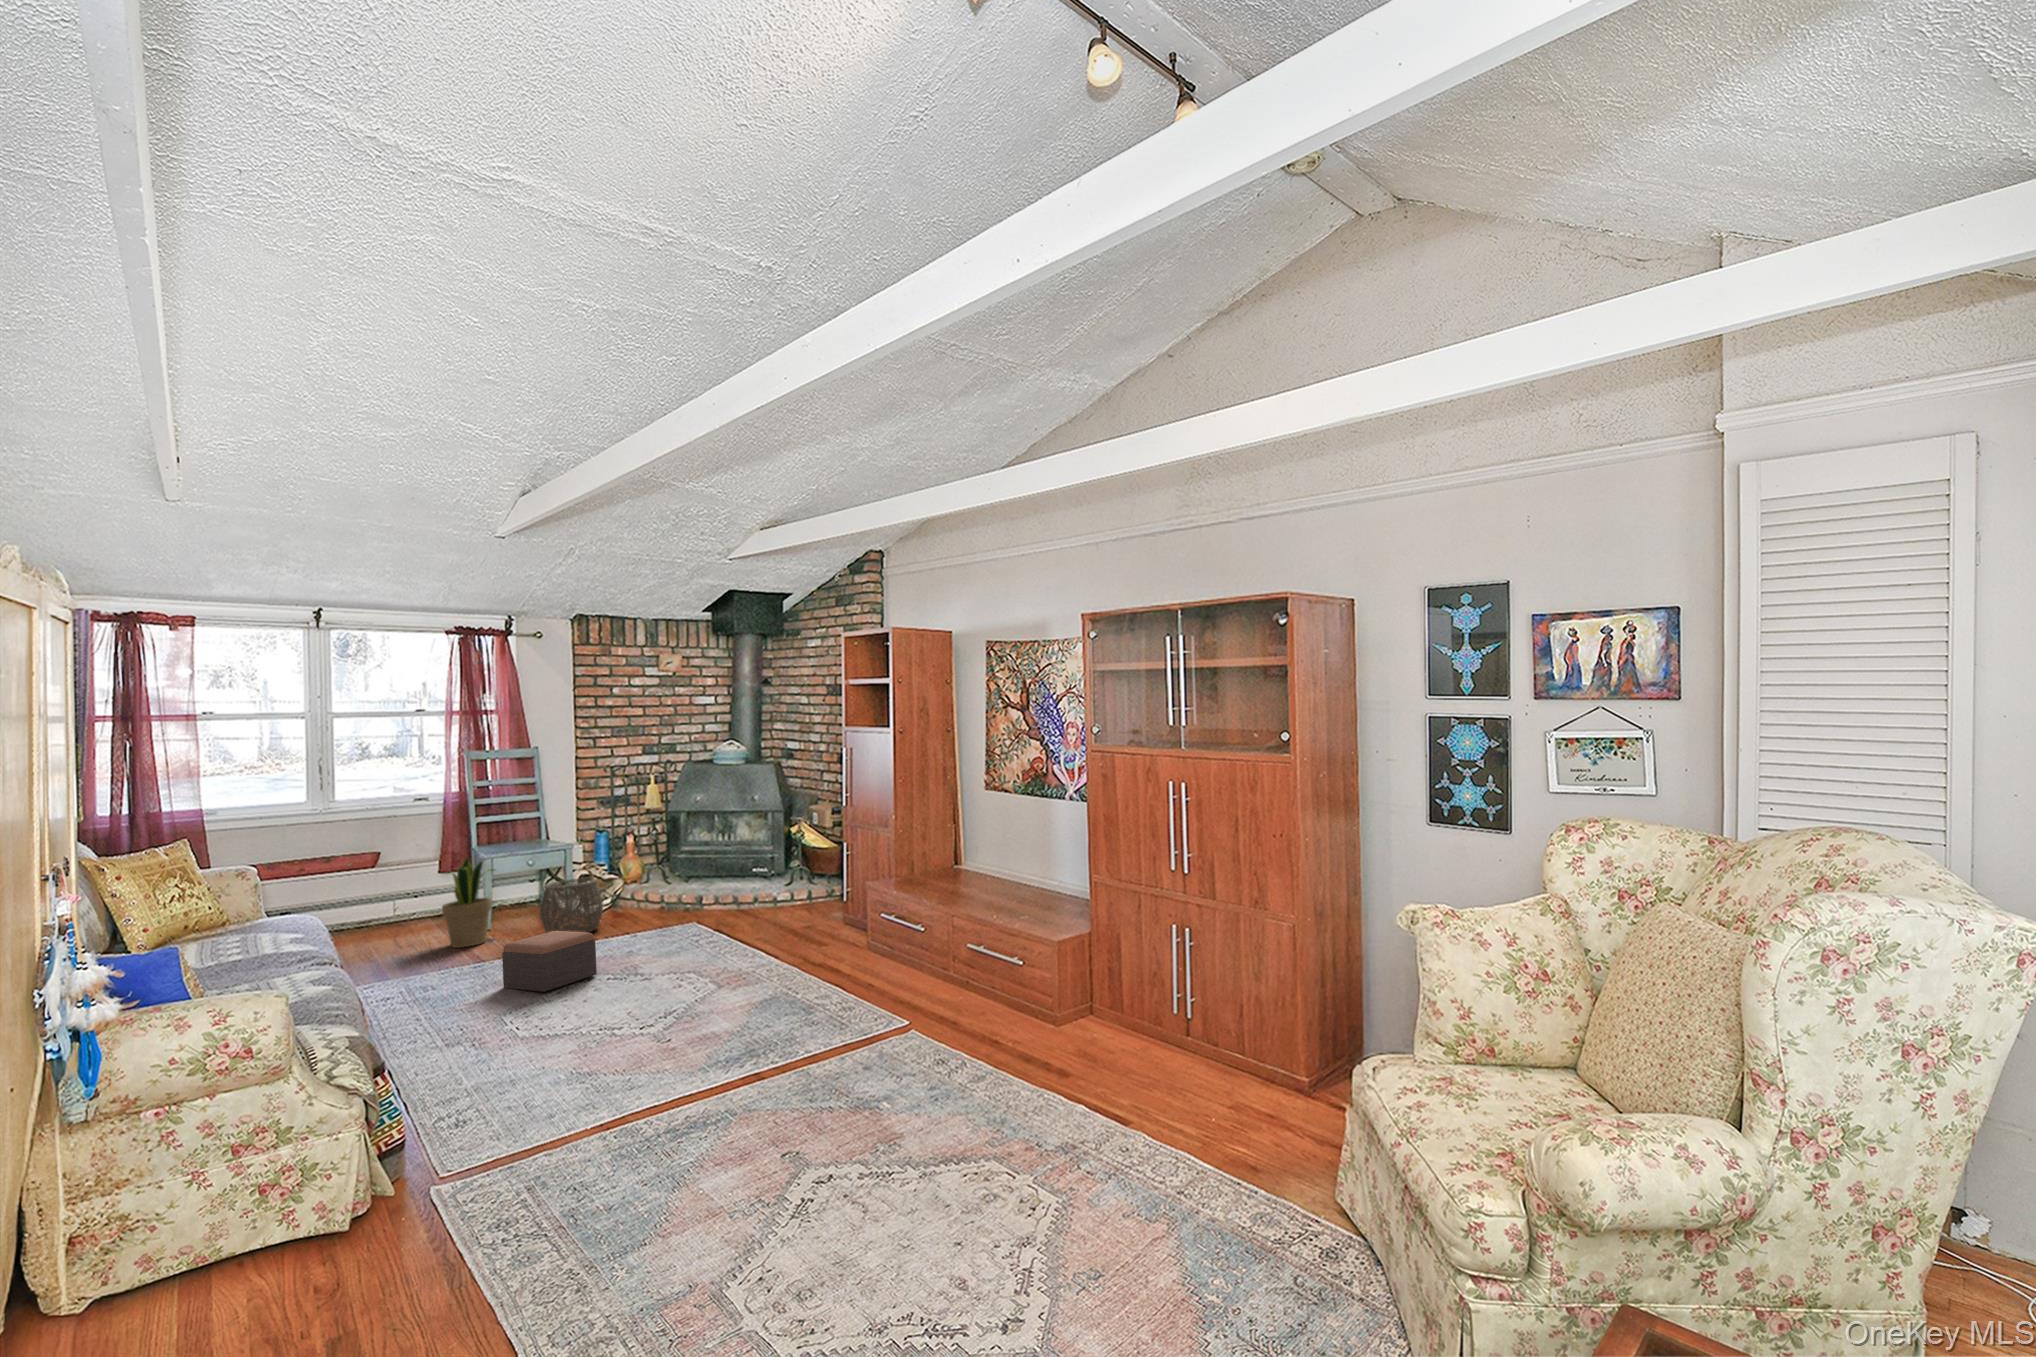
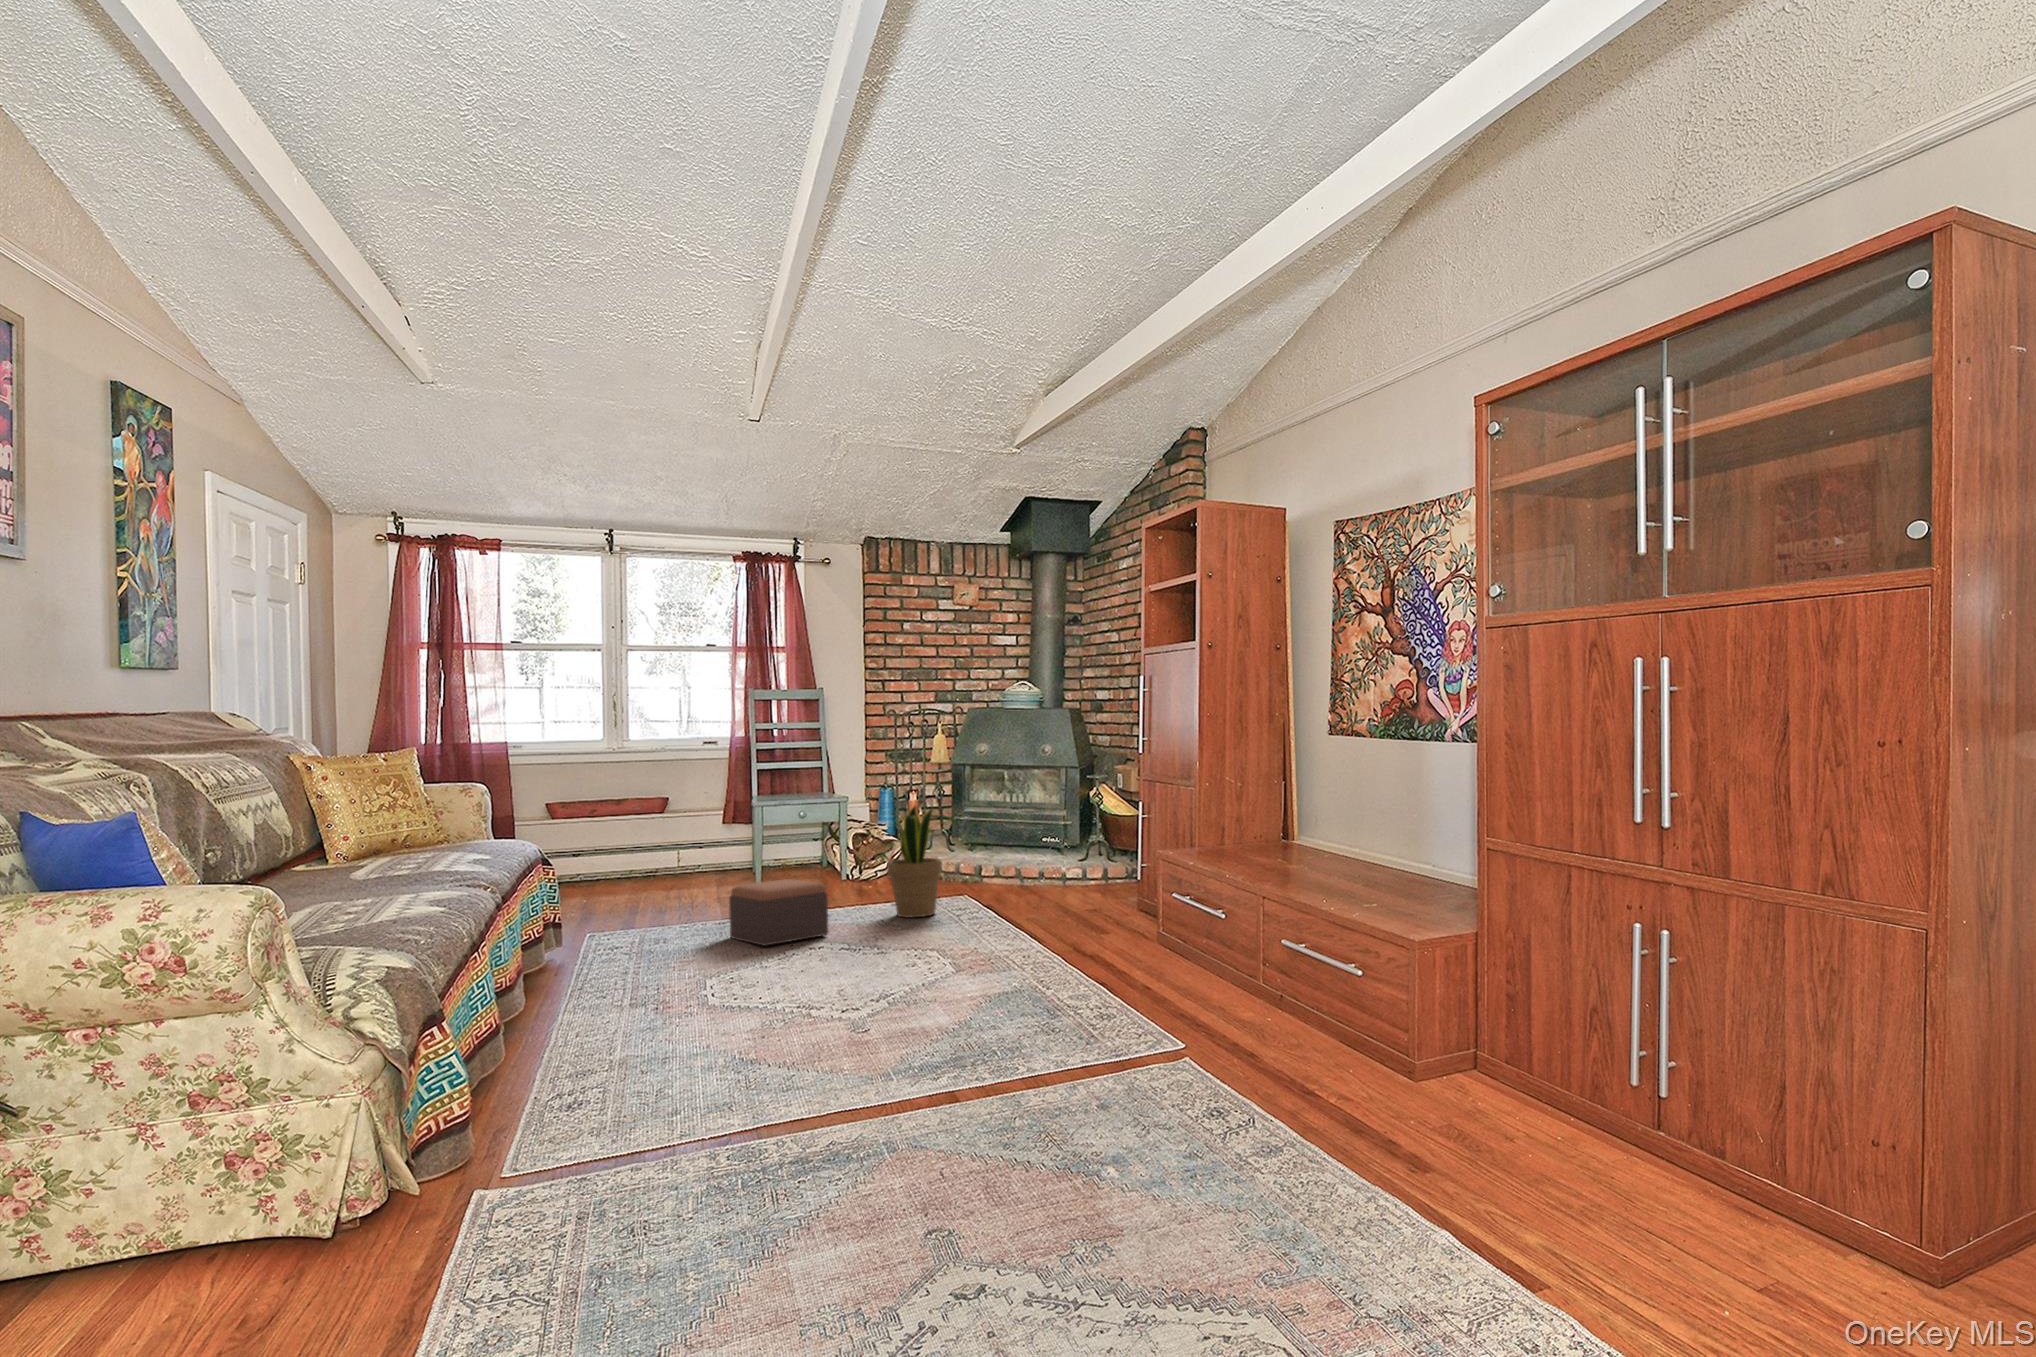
potted plant: present [442,859,493,948] -> present [887,806,943,917]
woven basket: present [540,878,603,932] -> none [799,831,868,895]

